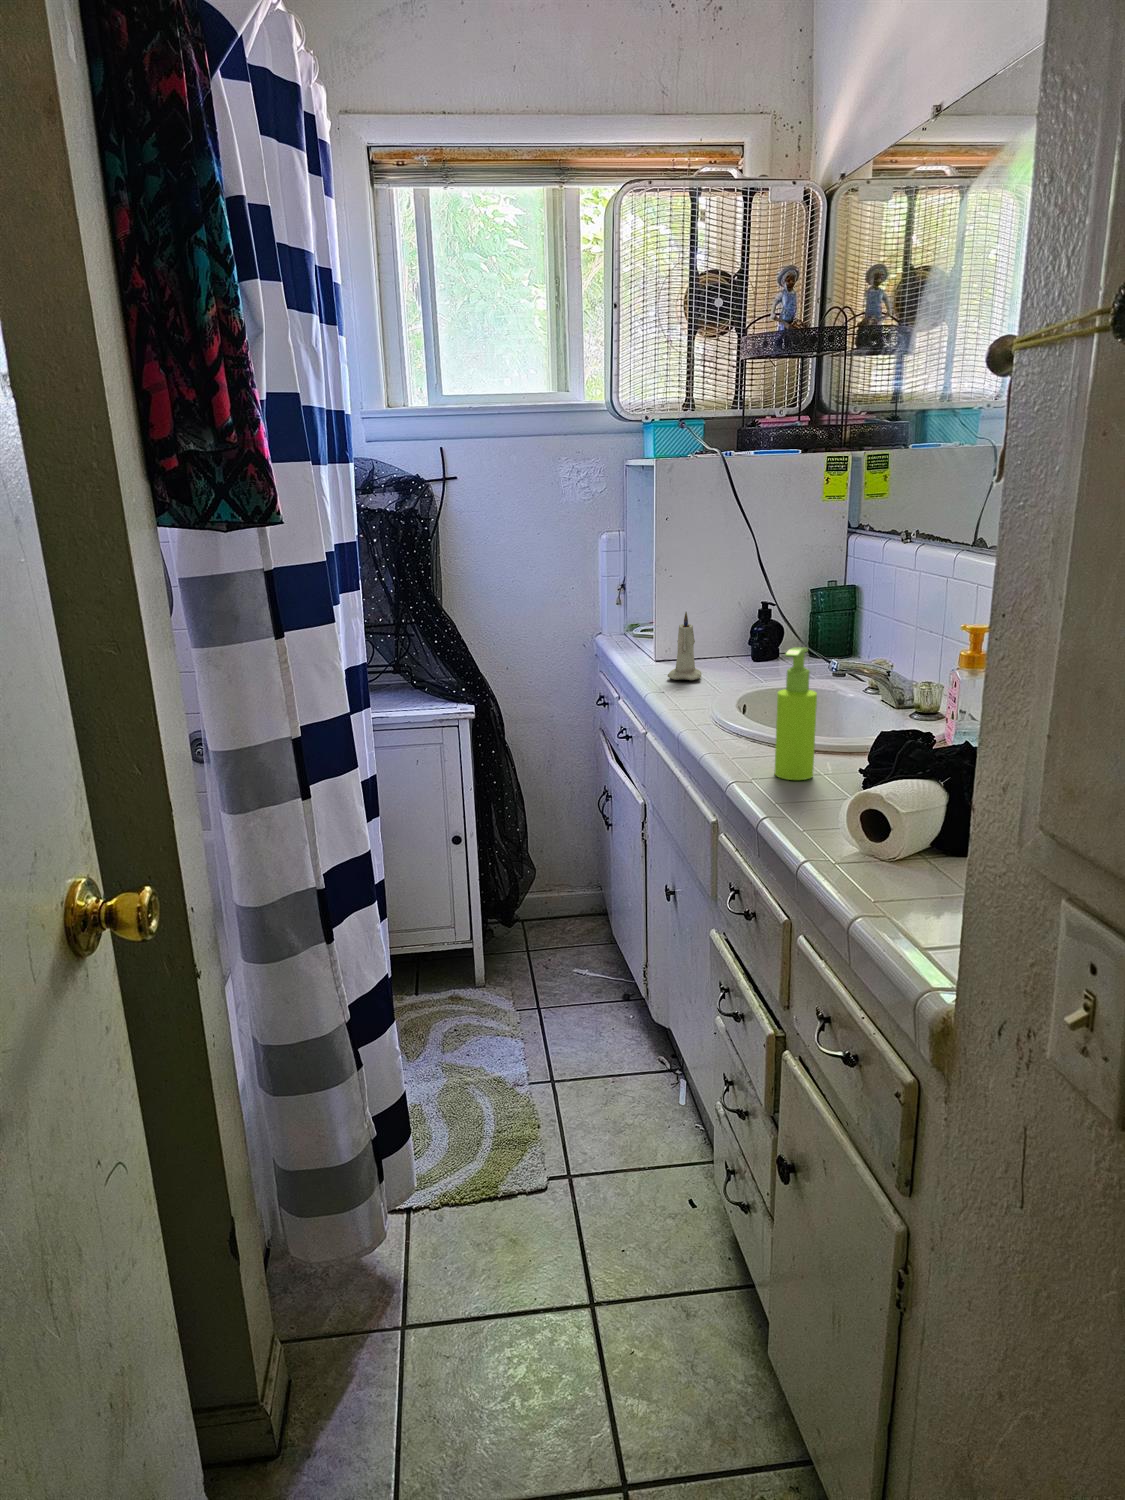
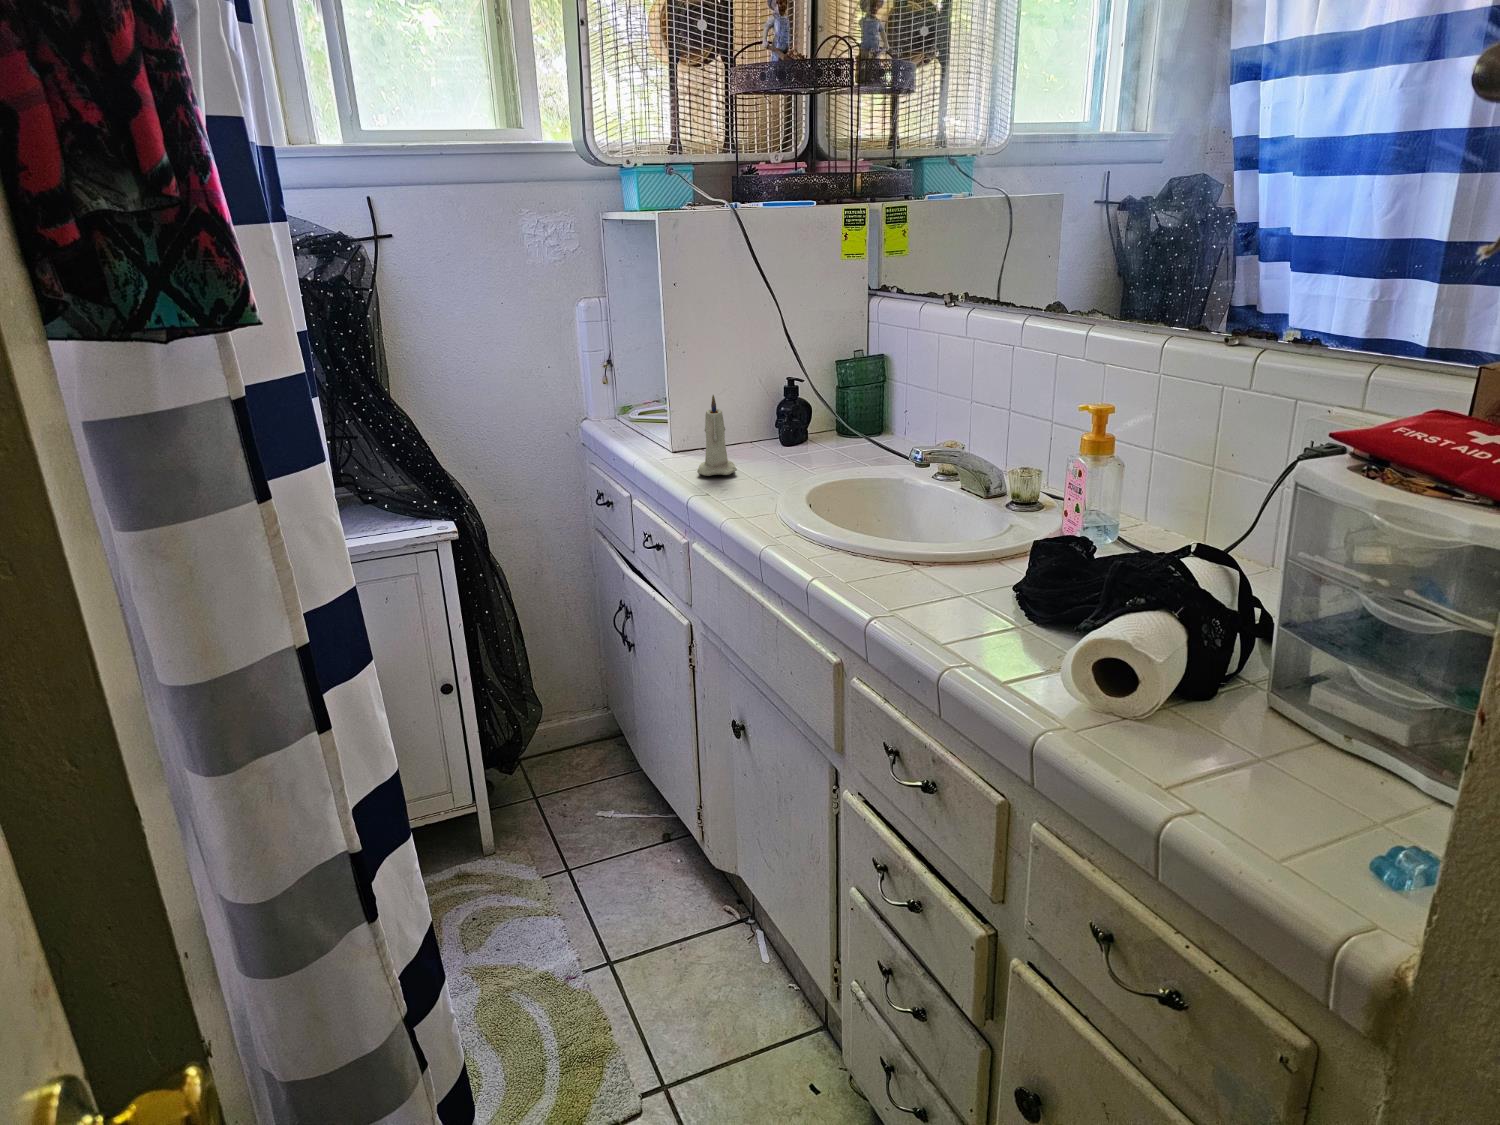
soap dispenser: present [775,647,817,780] -> none [895,441,943,600]

